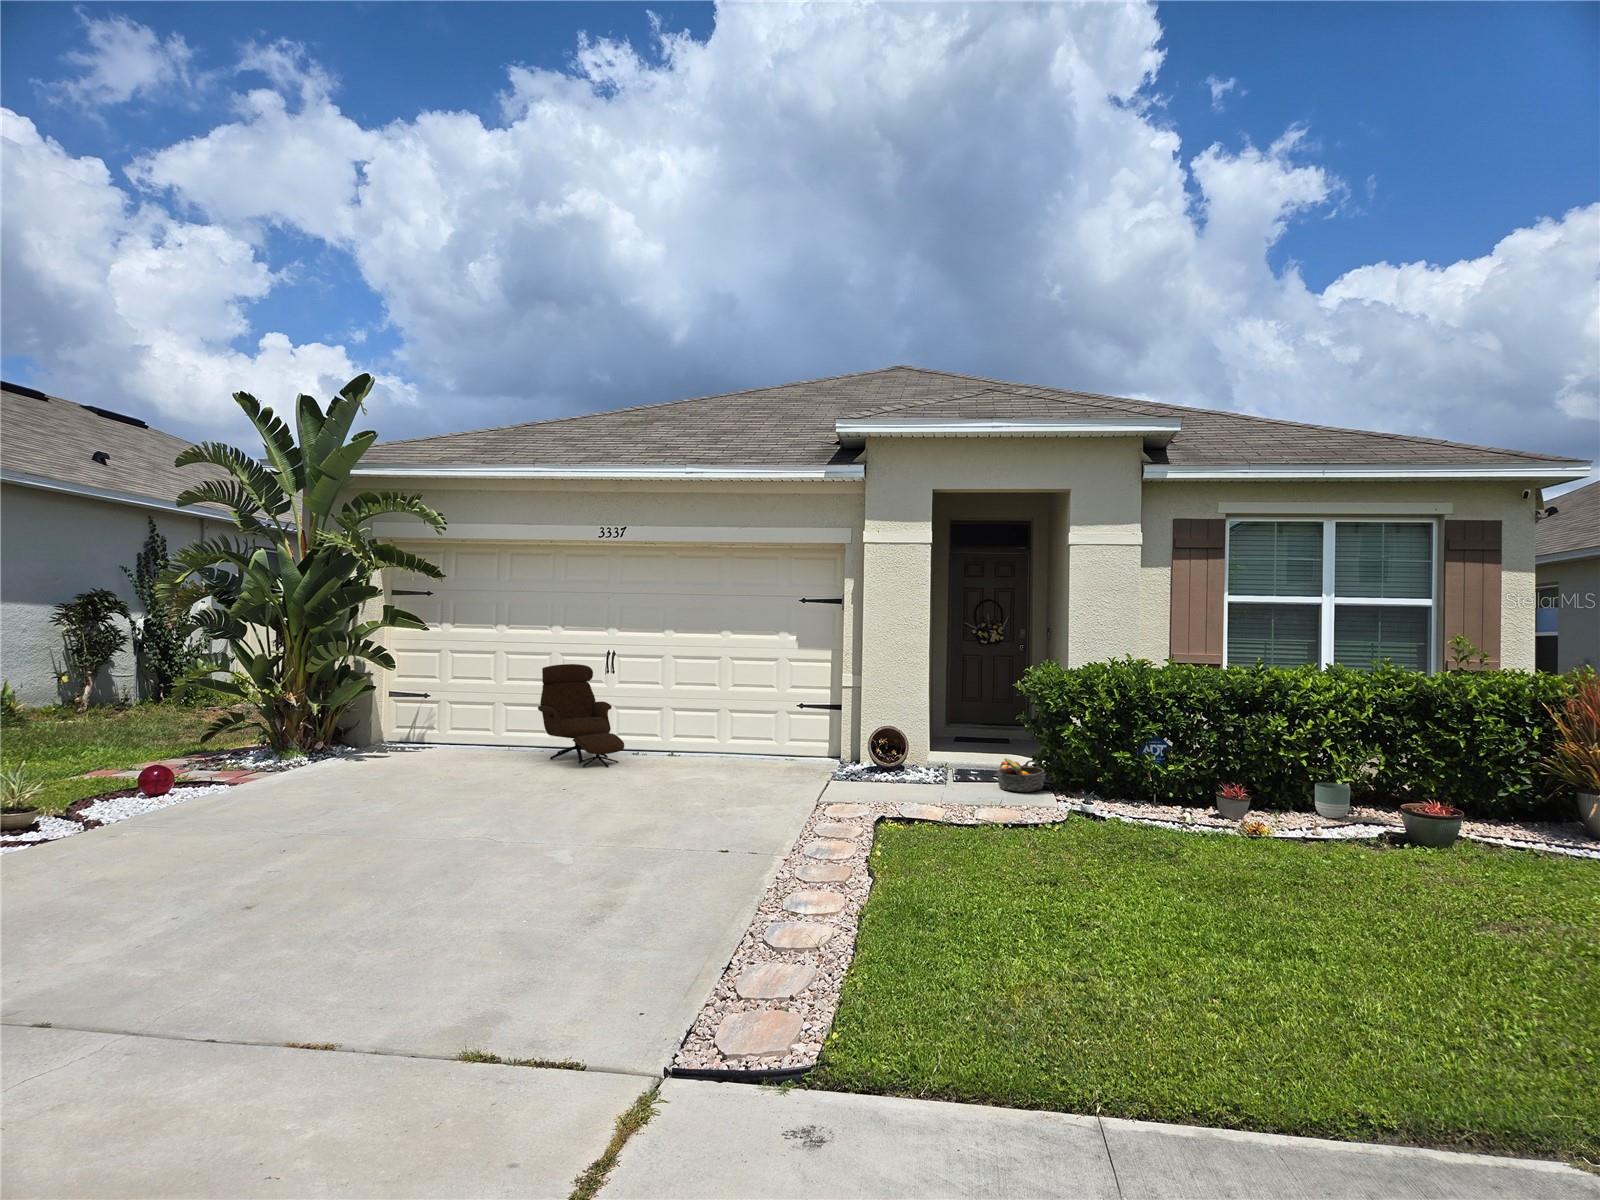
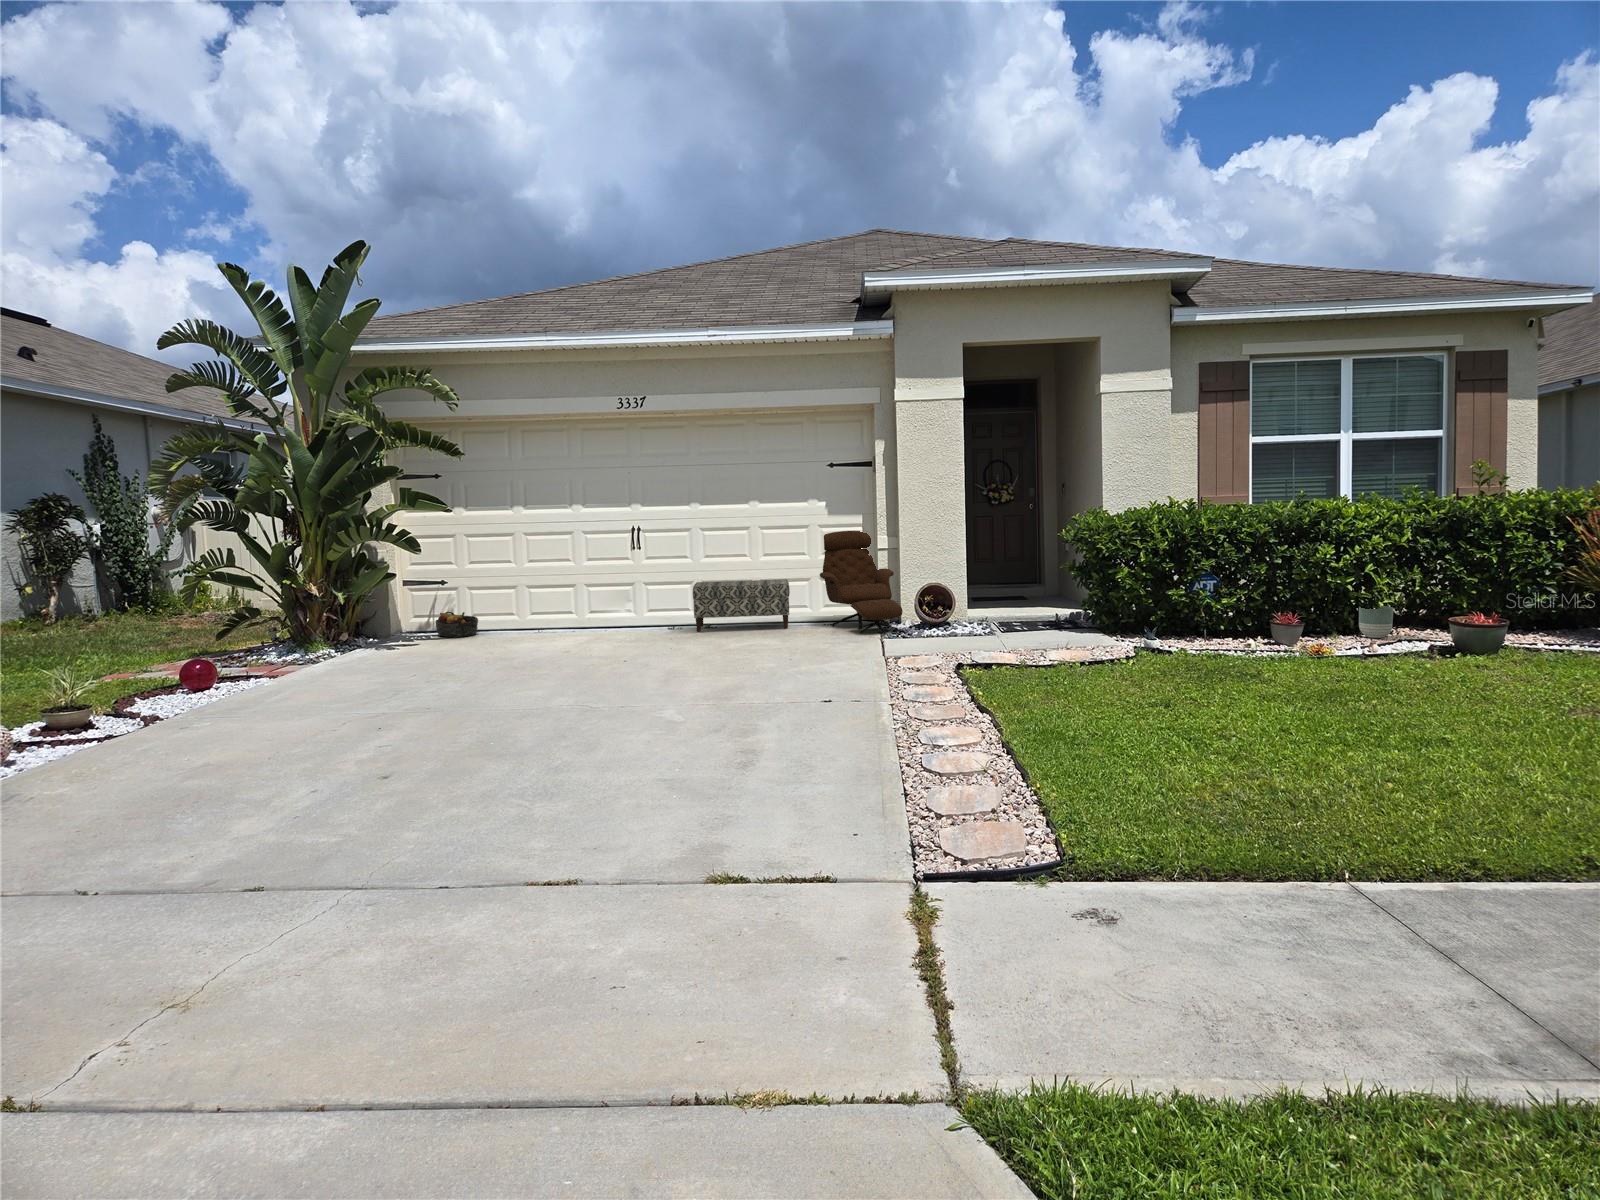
lounge chair: present [538,664,624,767] -> present [820,531,903,633]
bench: none [654,711,754,764] -> present [693,579,790,632]
basket: present [997,758,1044,793] -> present [435,612,478,638]

